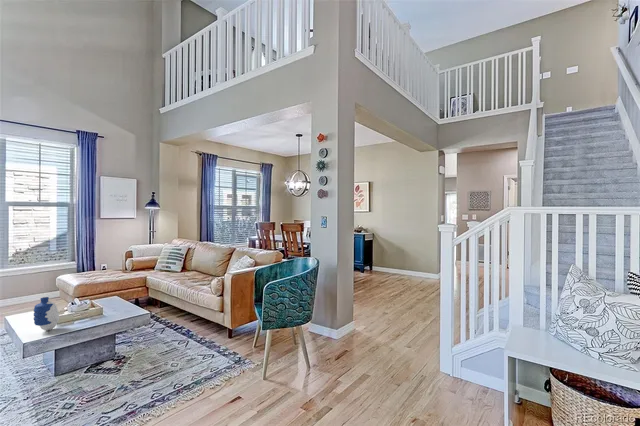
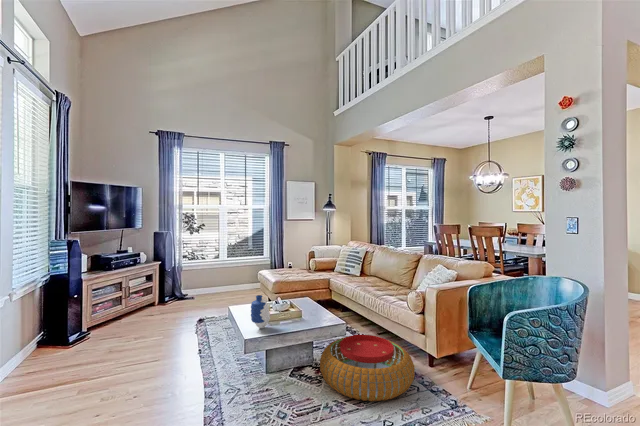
pouf: none [119,321,211,376] -> present [320,335,415,401]

